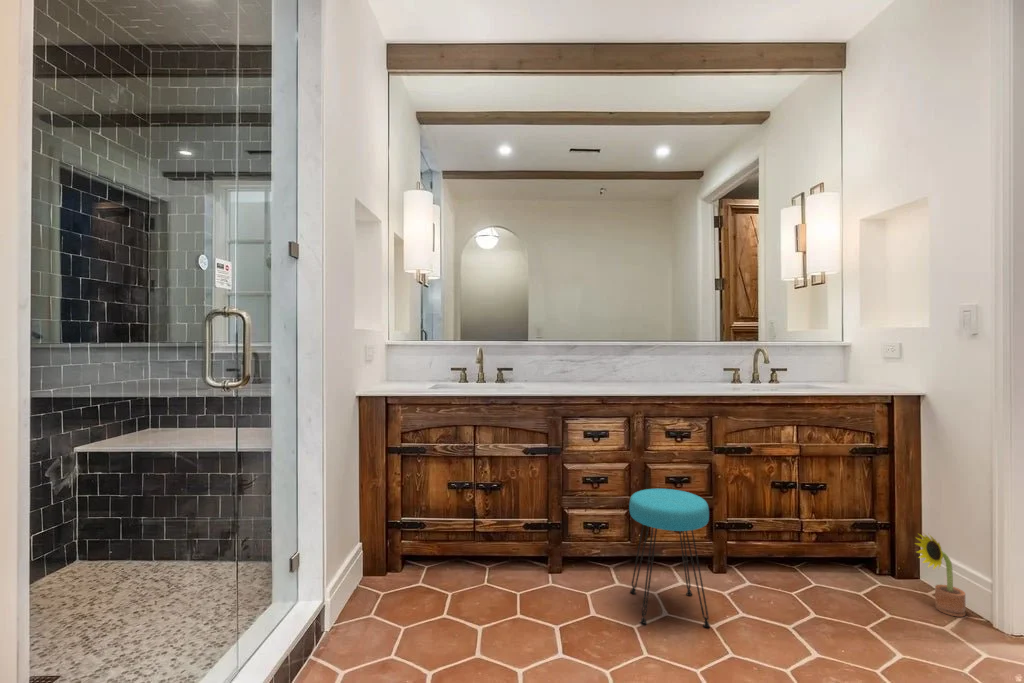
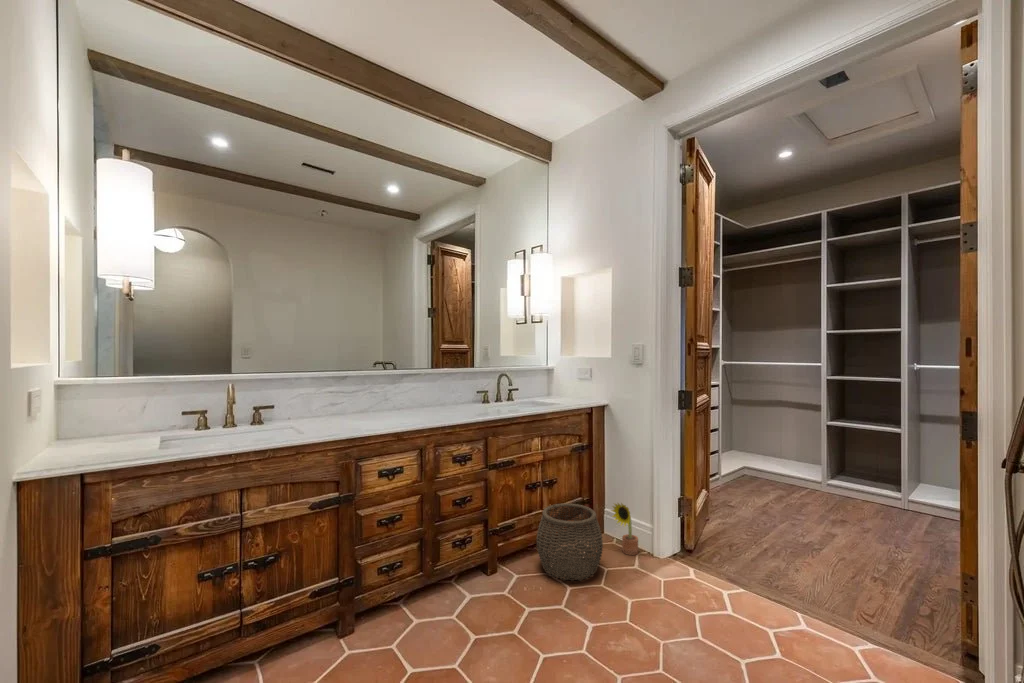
stool: present [629,489,710,627] -> none [433,513,515,657]
woven basket: none [780,514,881,615] -> present [537,503,603,581]

